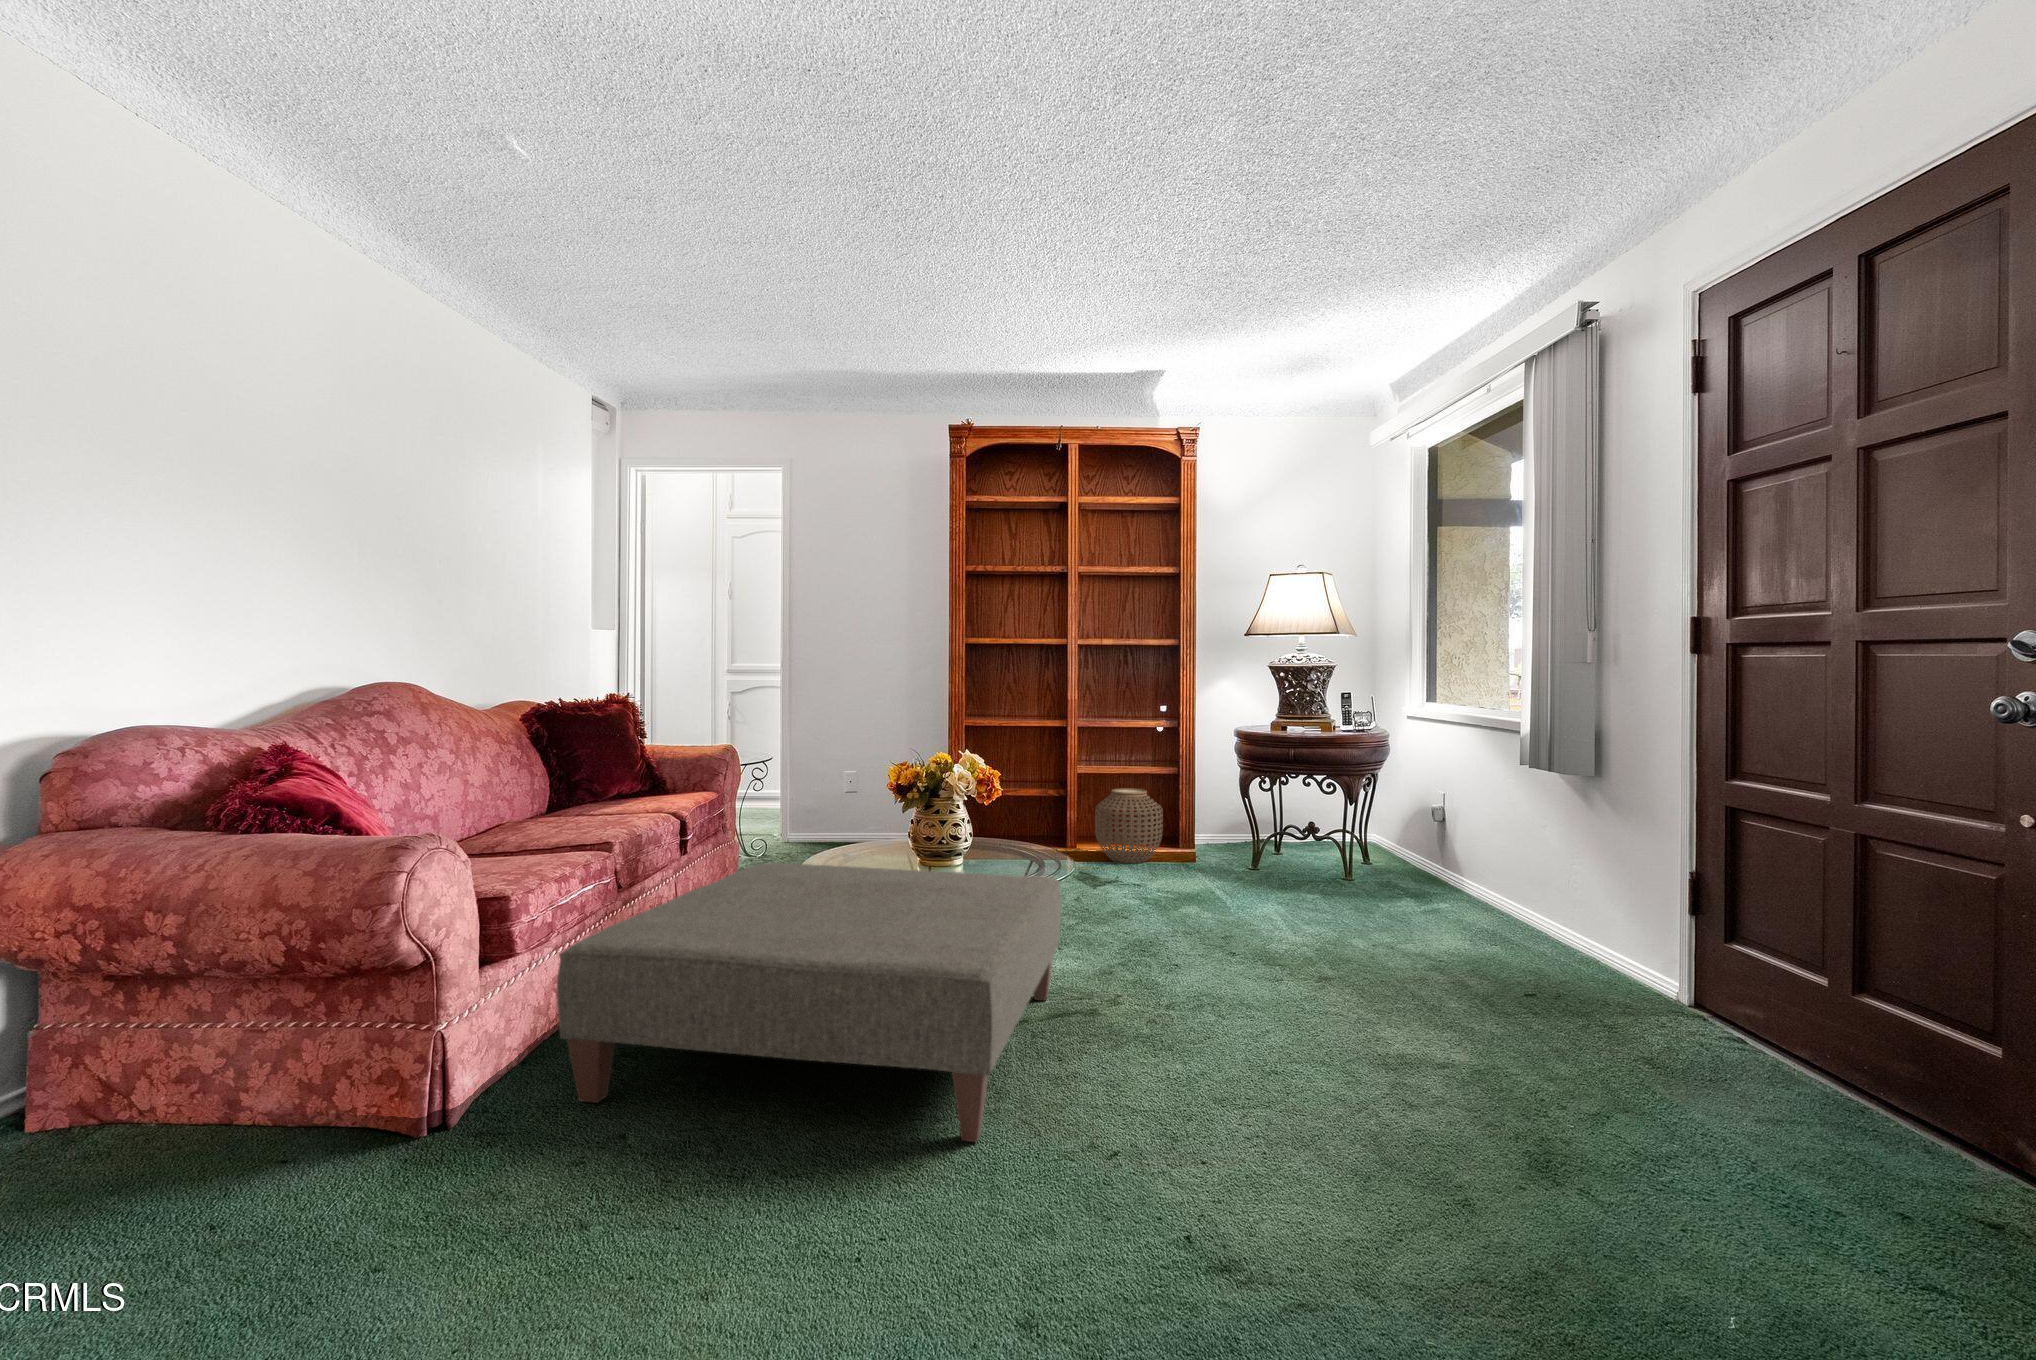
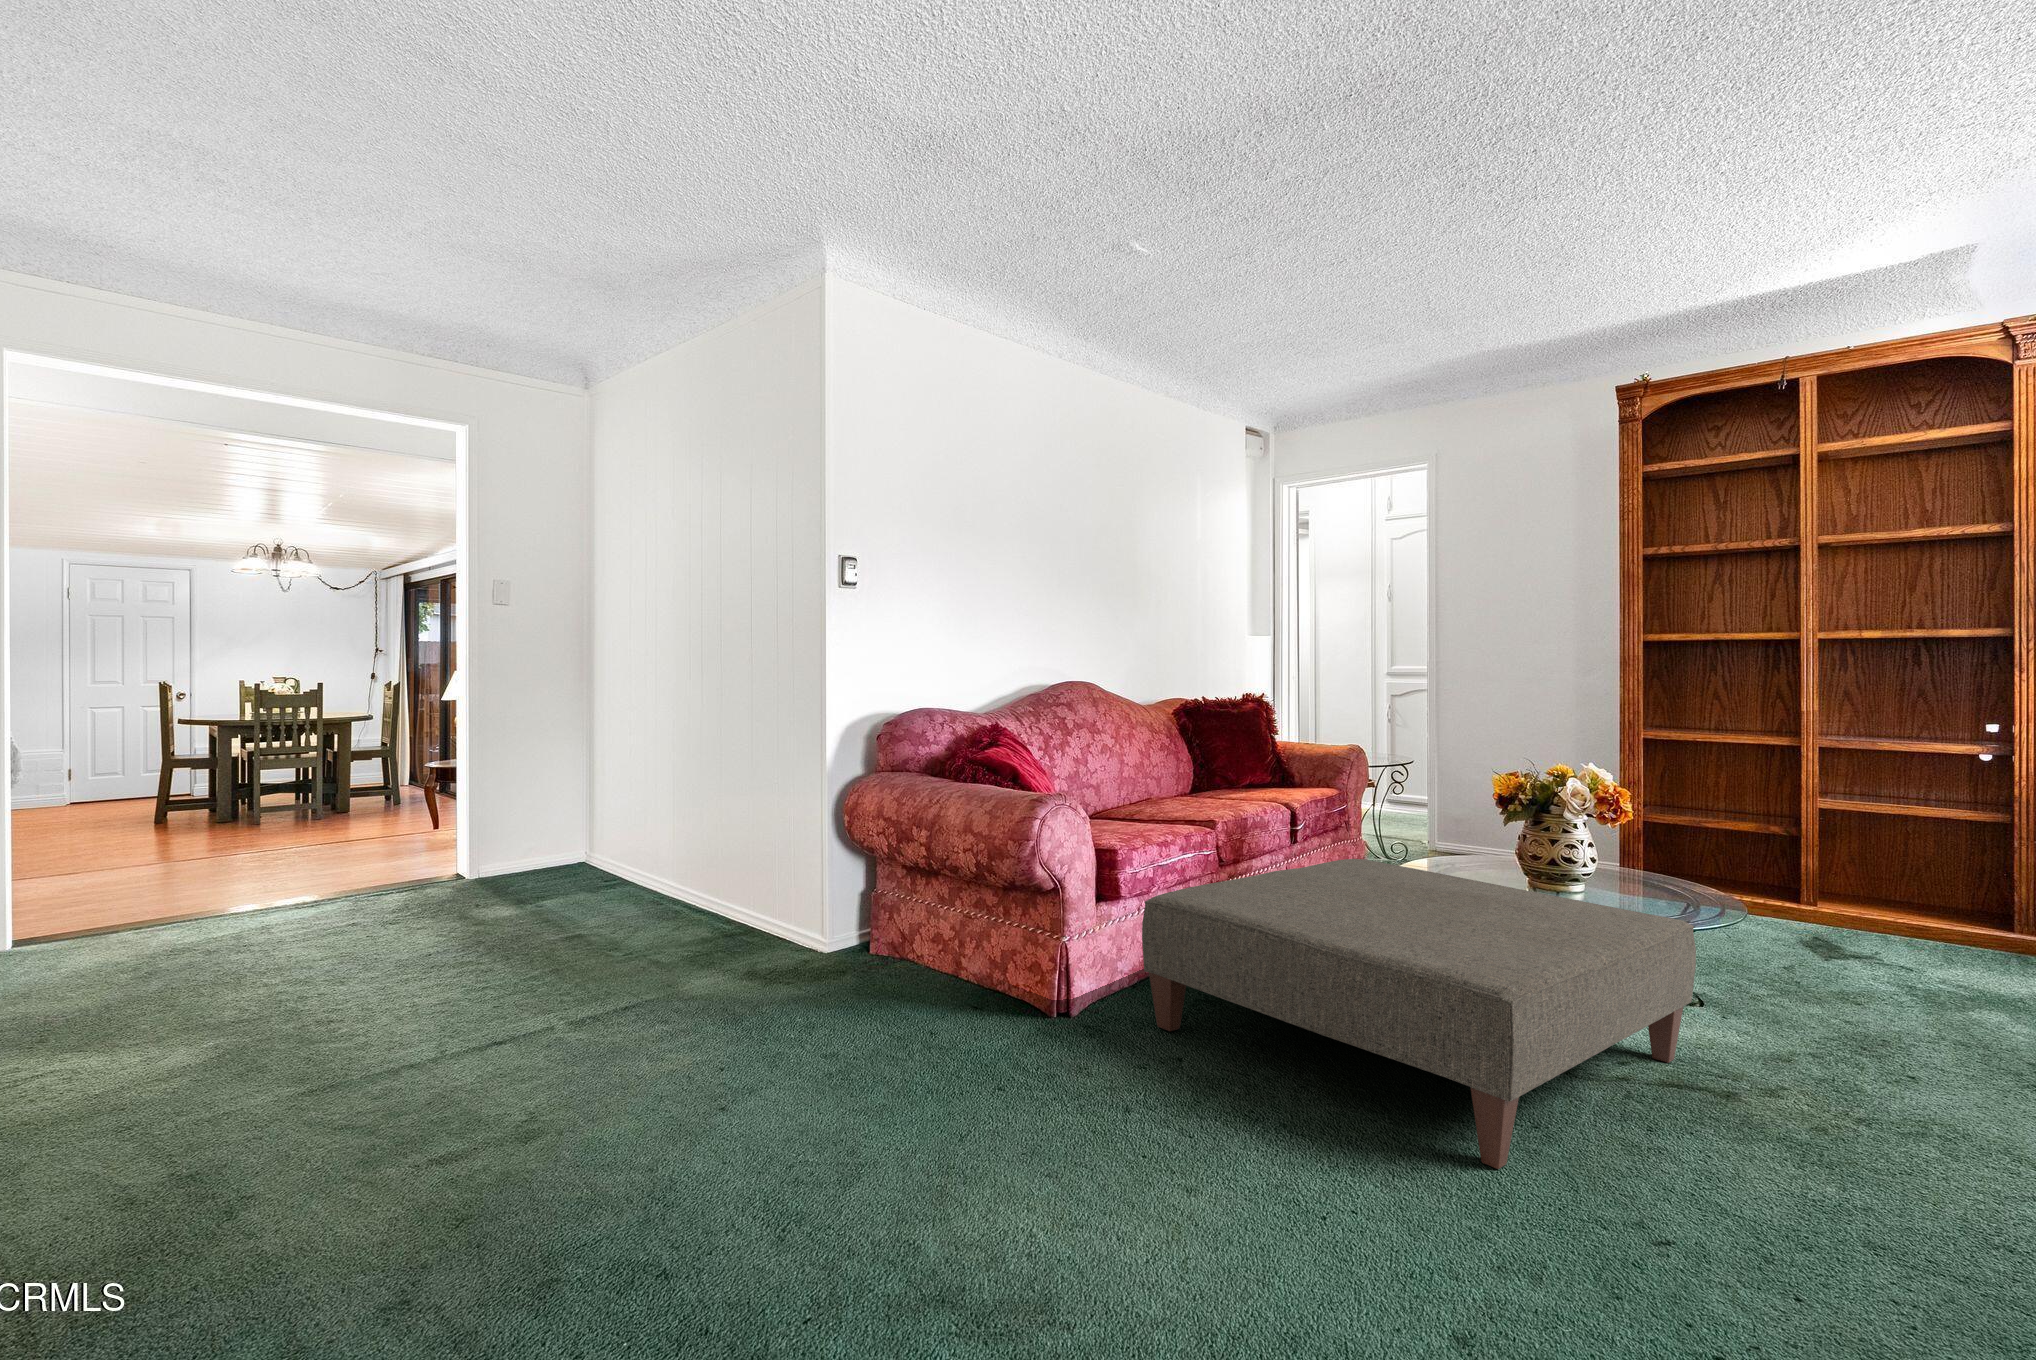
woven basket: present [1095,788,1163,863] -> none [1847,837,1969,940]

